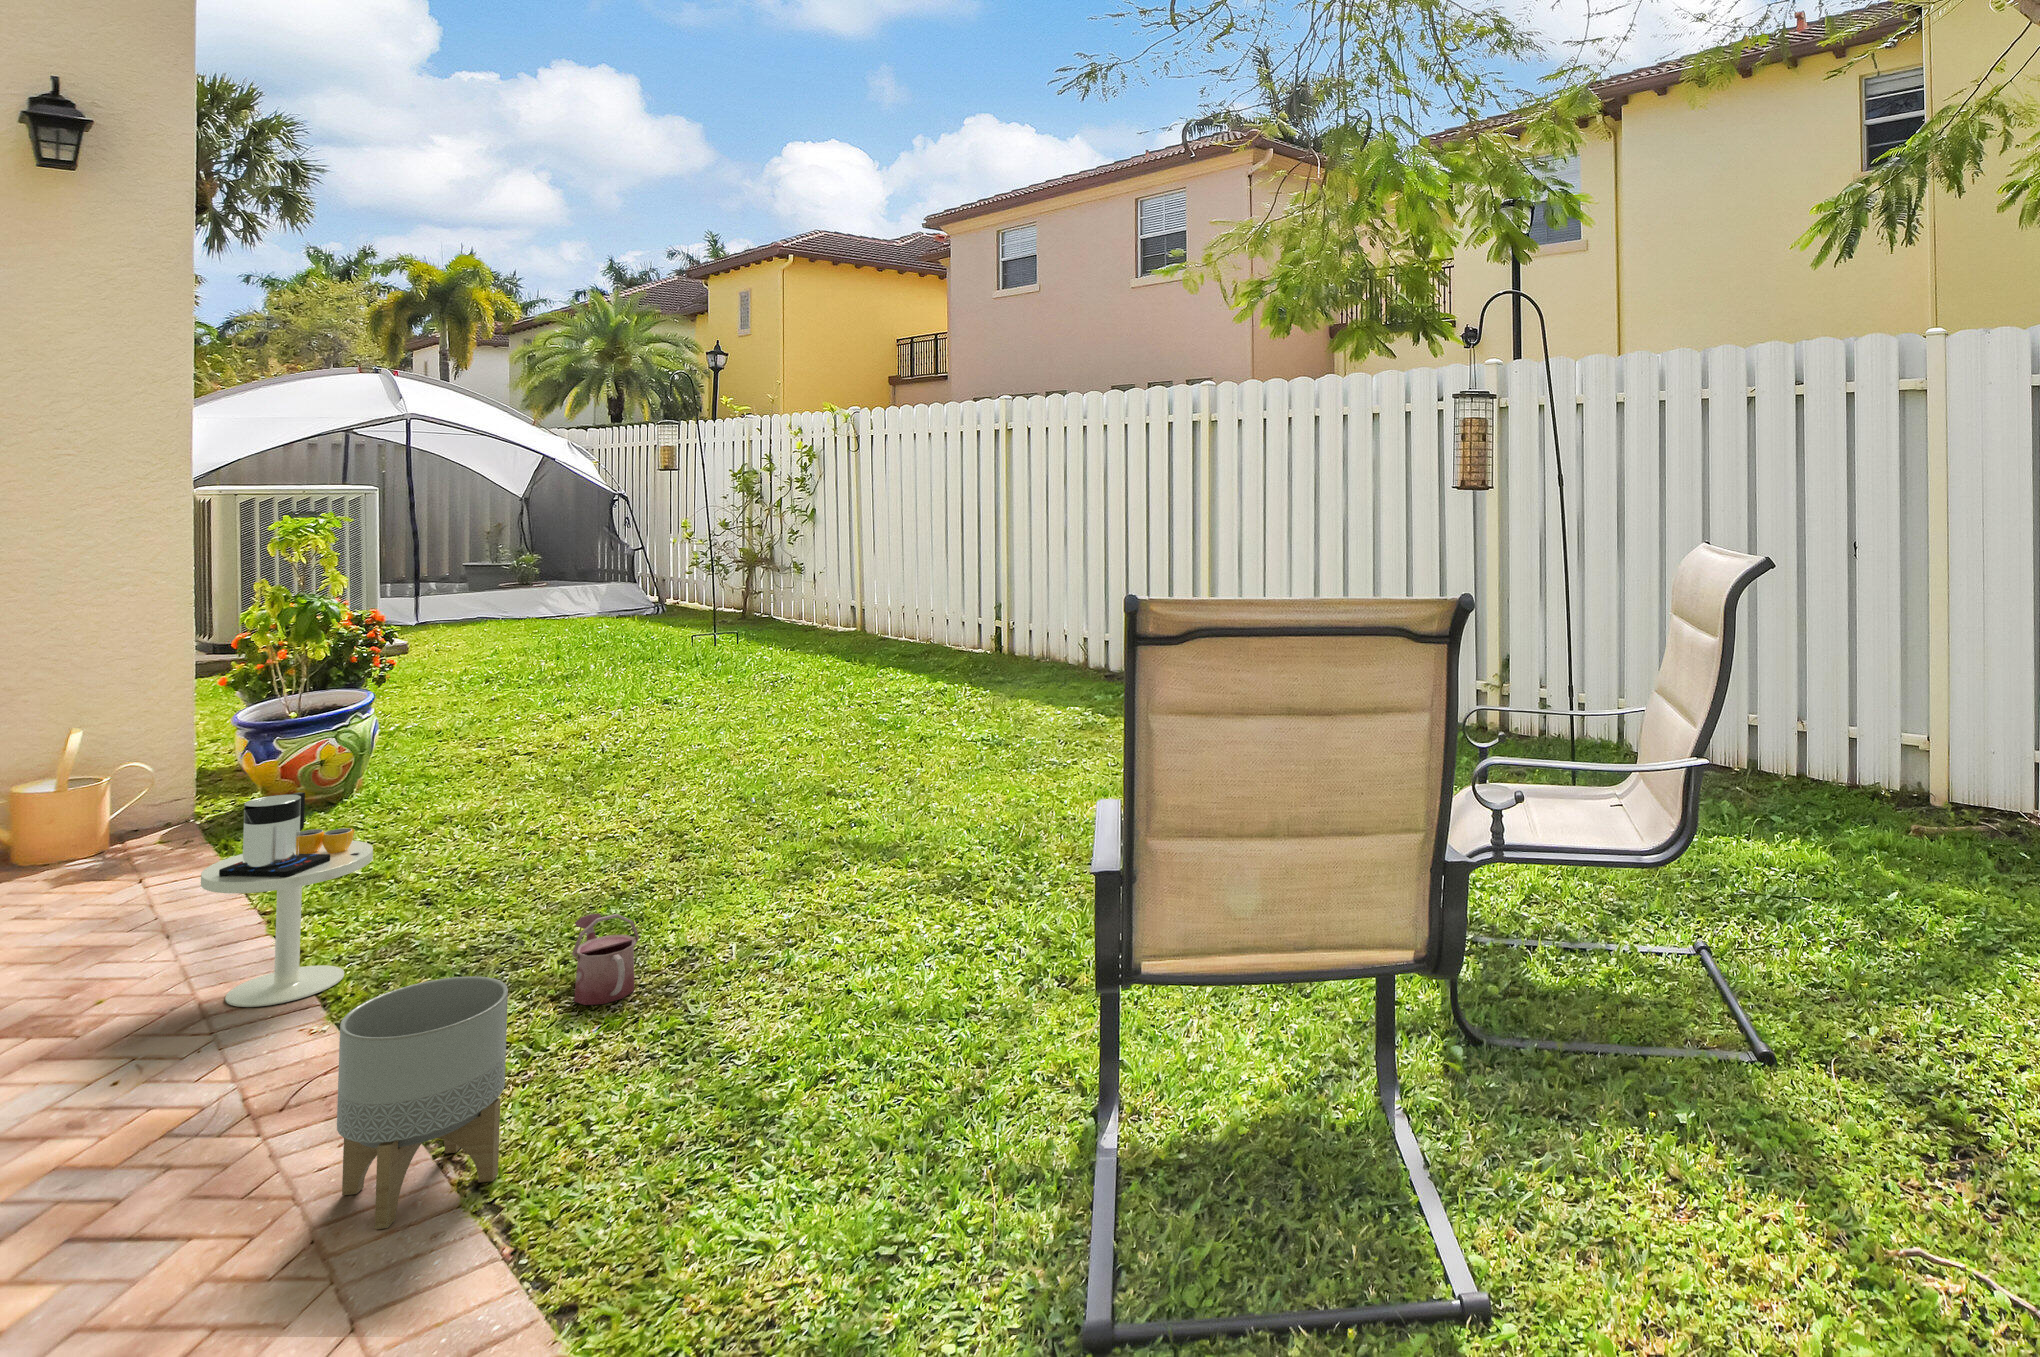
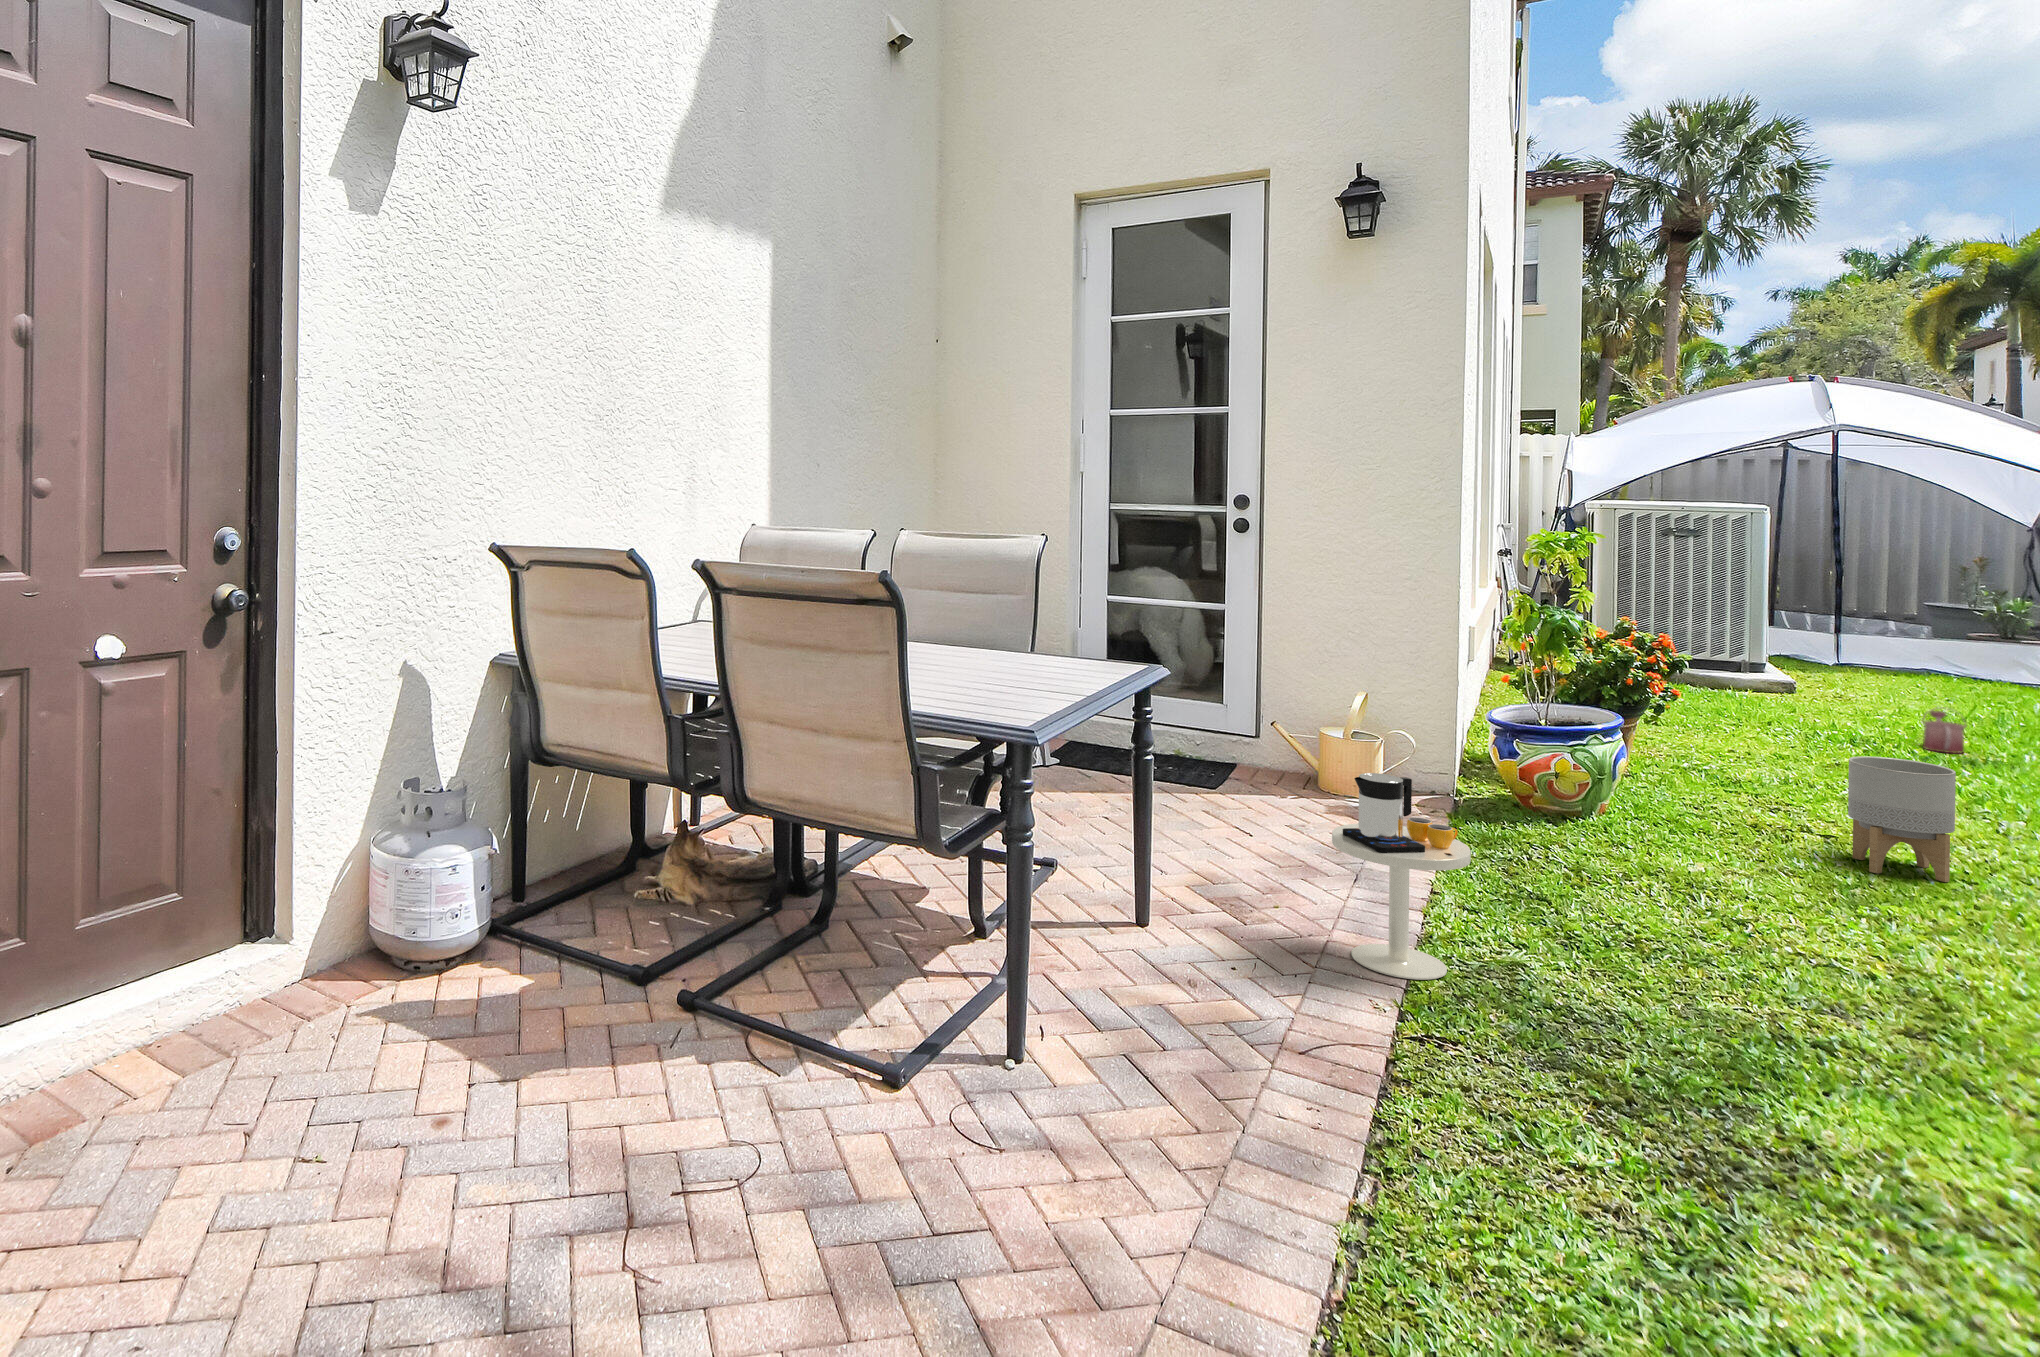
watering can: present [572,914,639,1005] -> present [1923,709,1966,754]
planter: present [337,976,508,1229] -> present [1848,756,1956,882]

